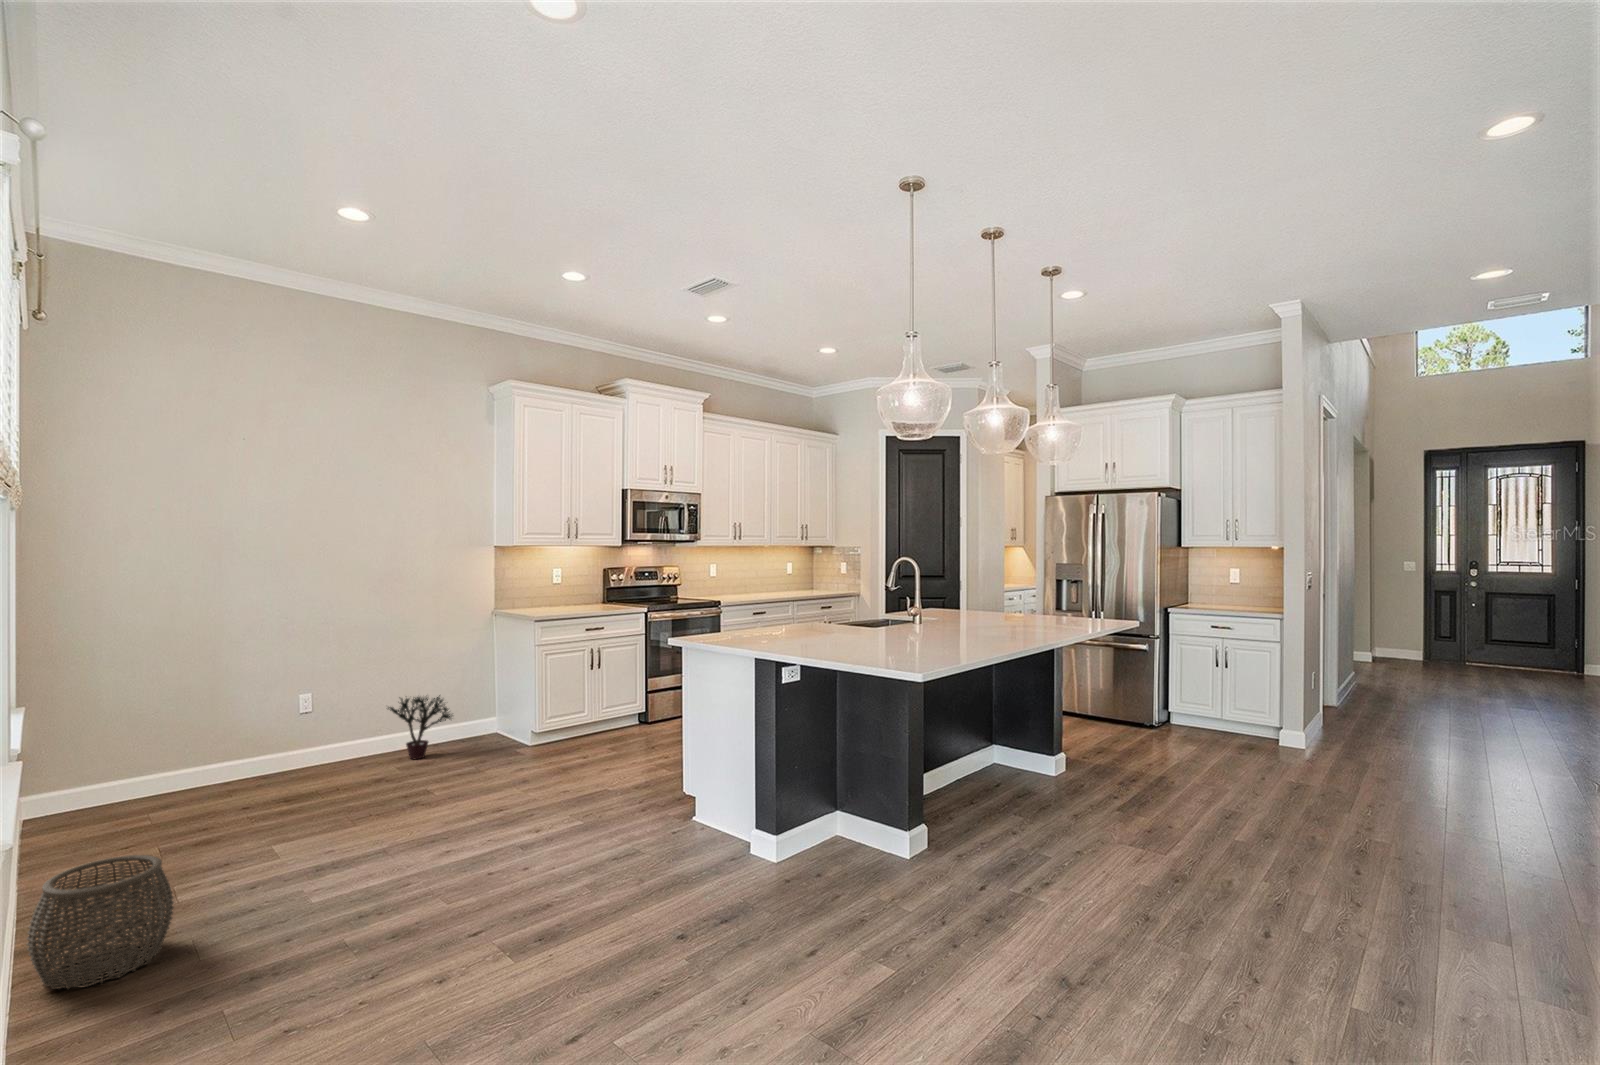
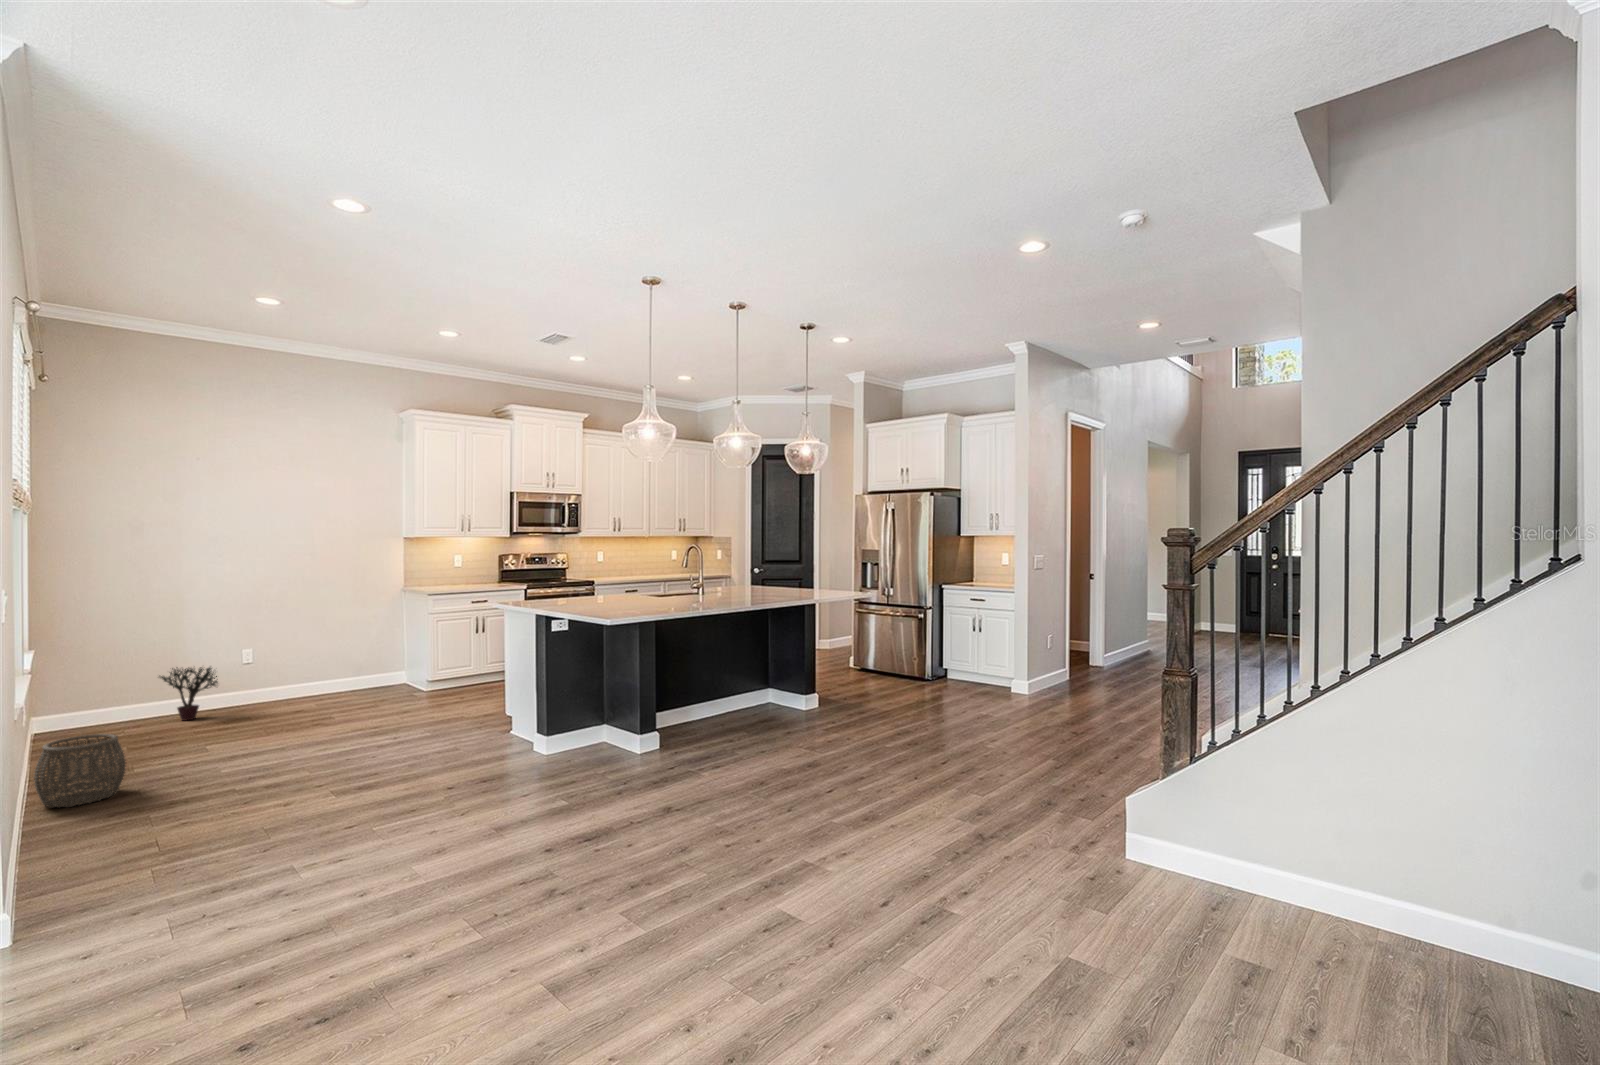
potted plant: present [388,695,453,759] -> present [159,667,218,721]

